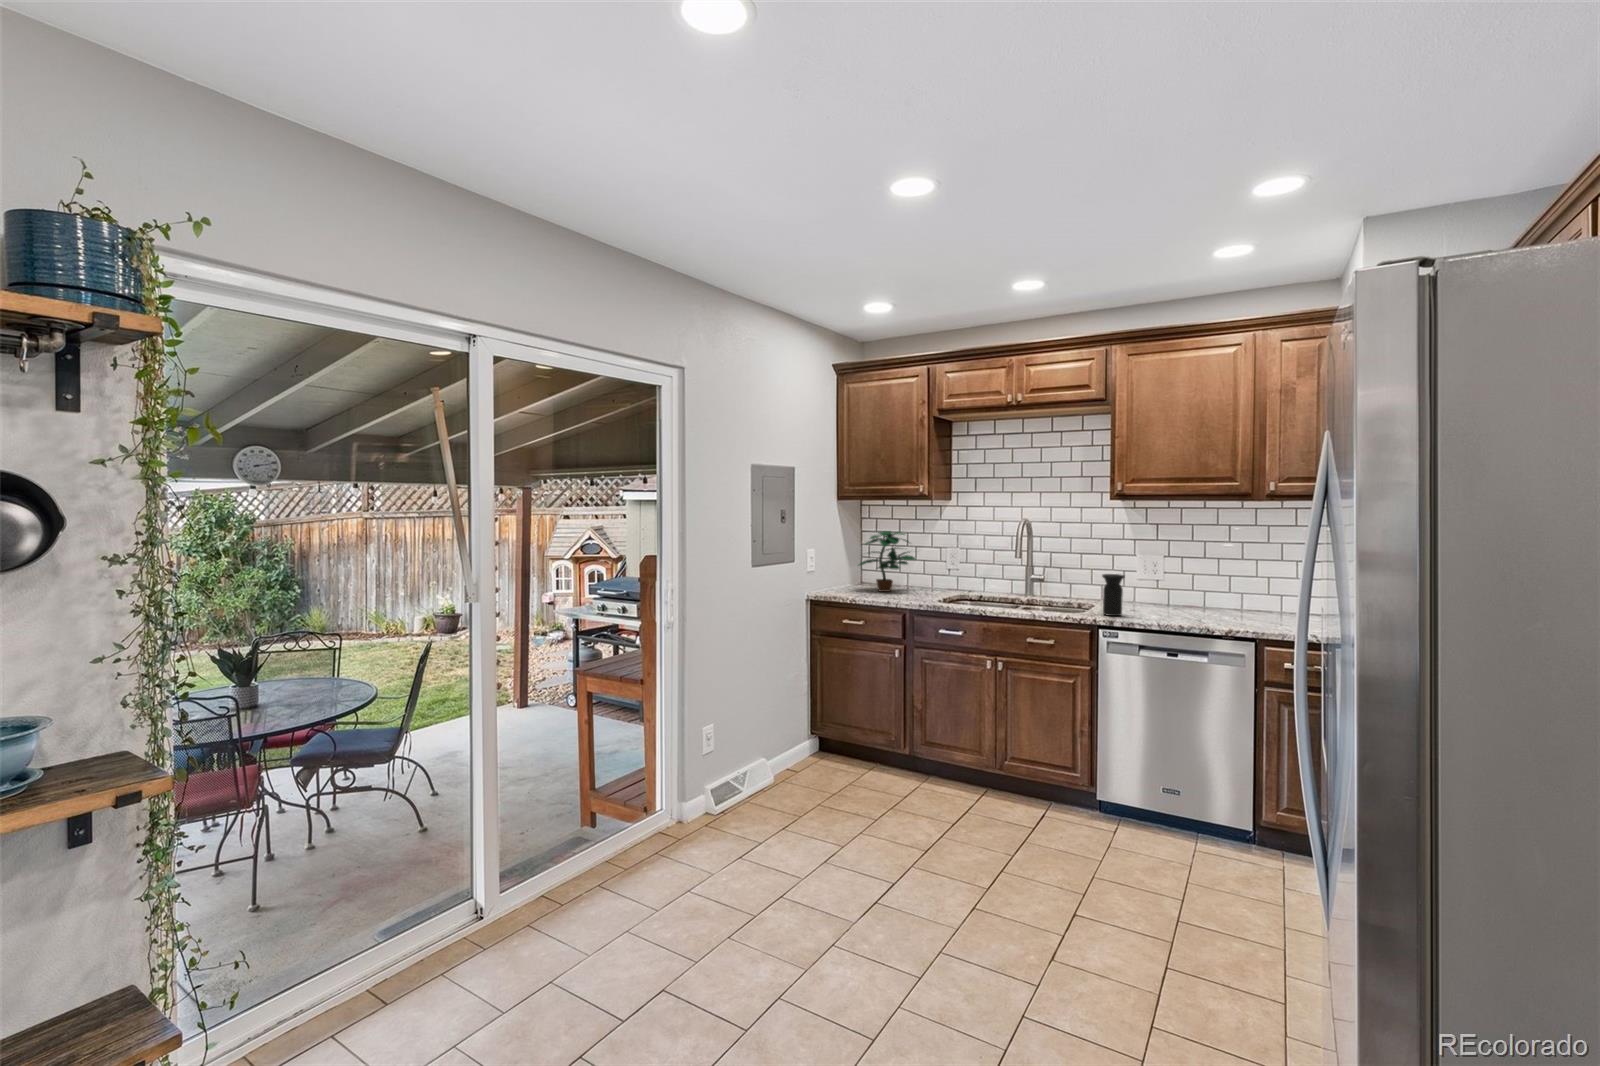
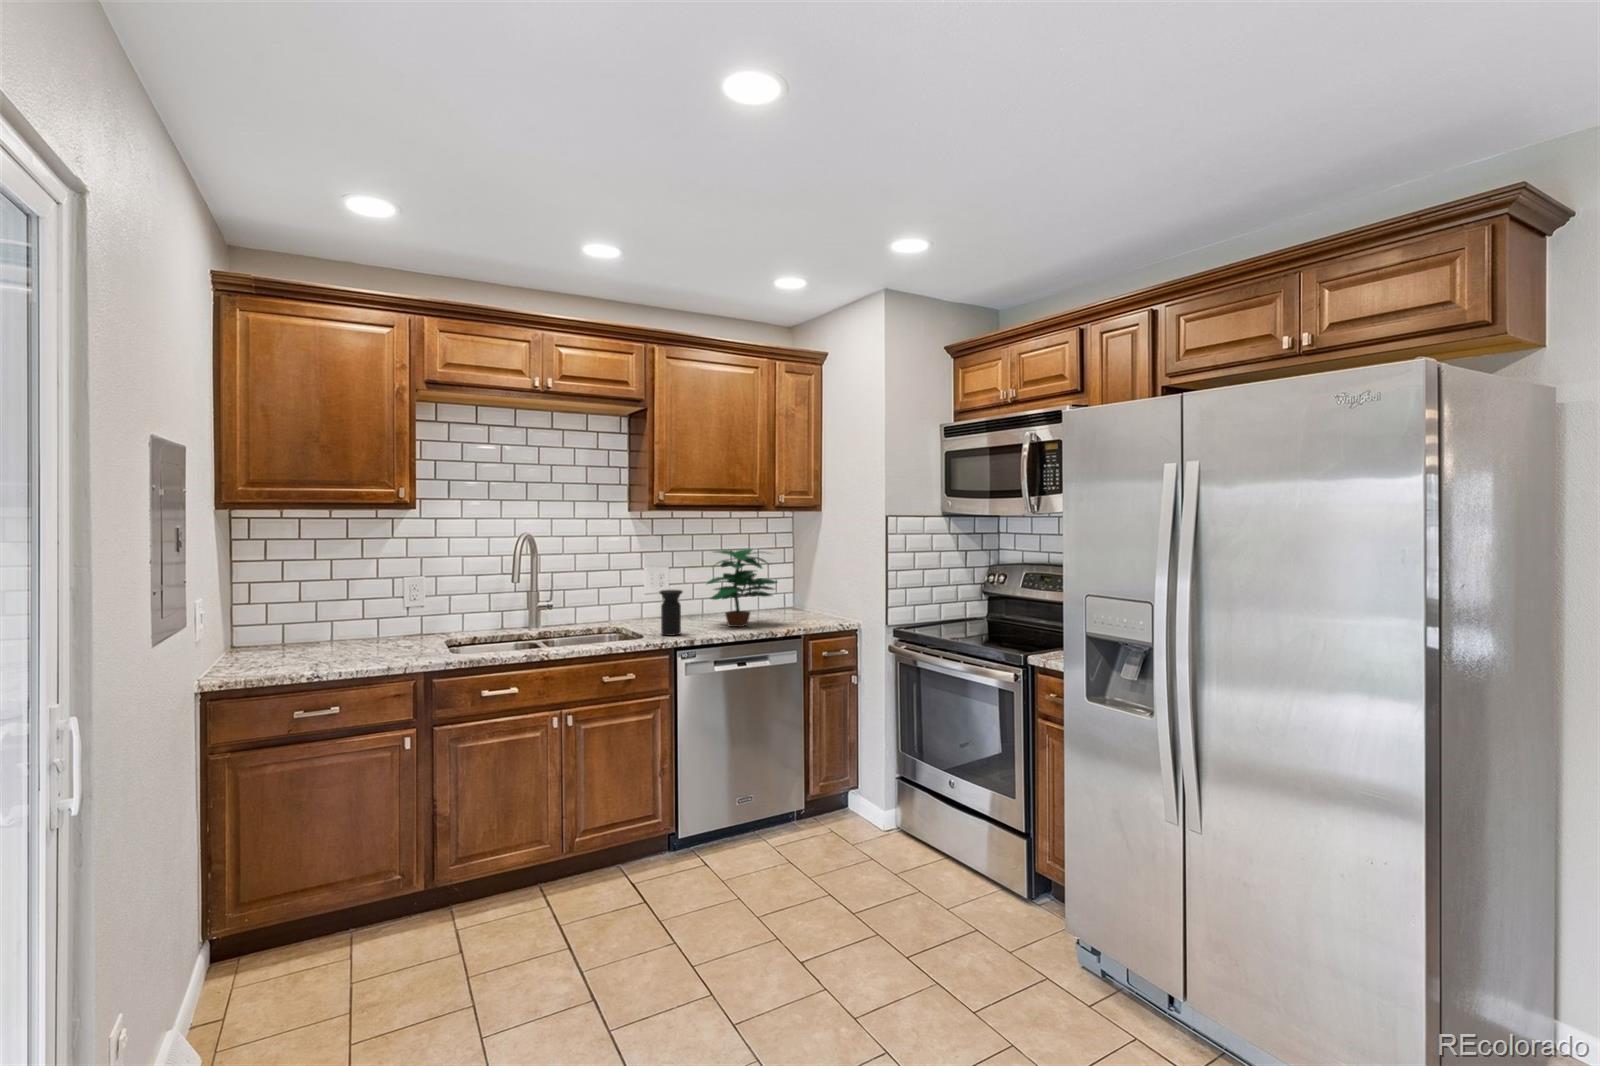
potted plant: present [859,531,915,592] -> present [707,549,777,627]

